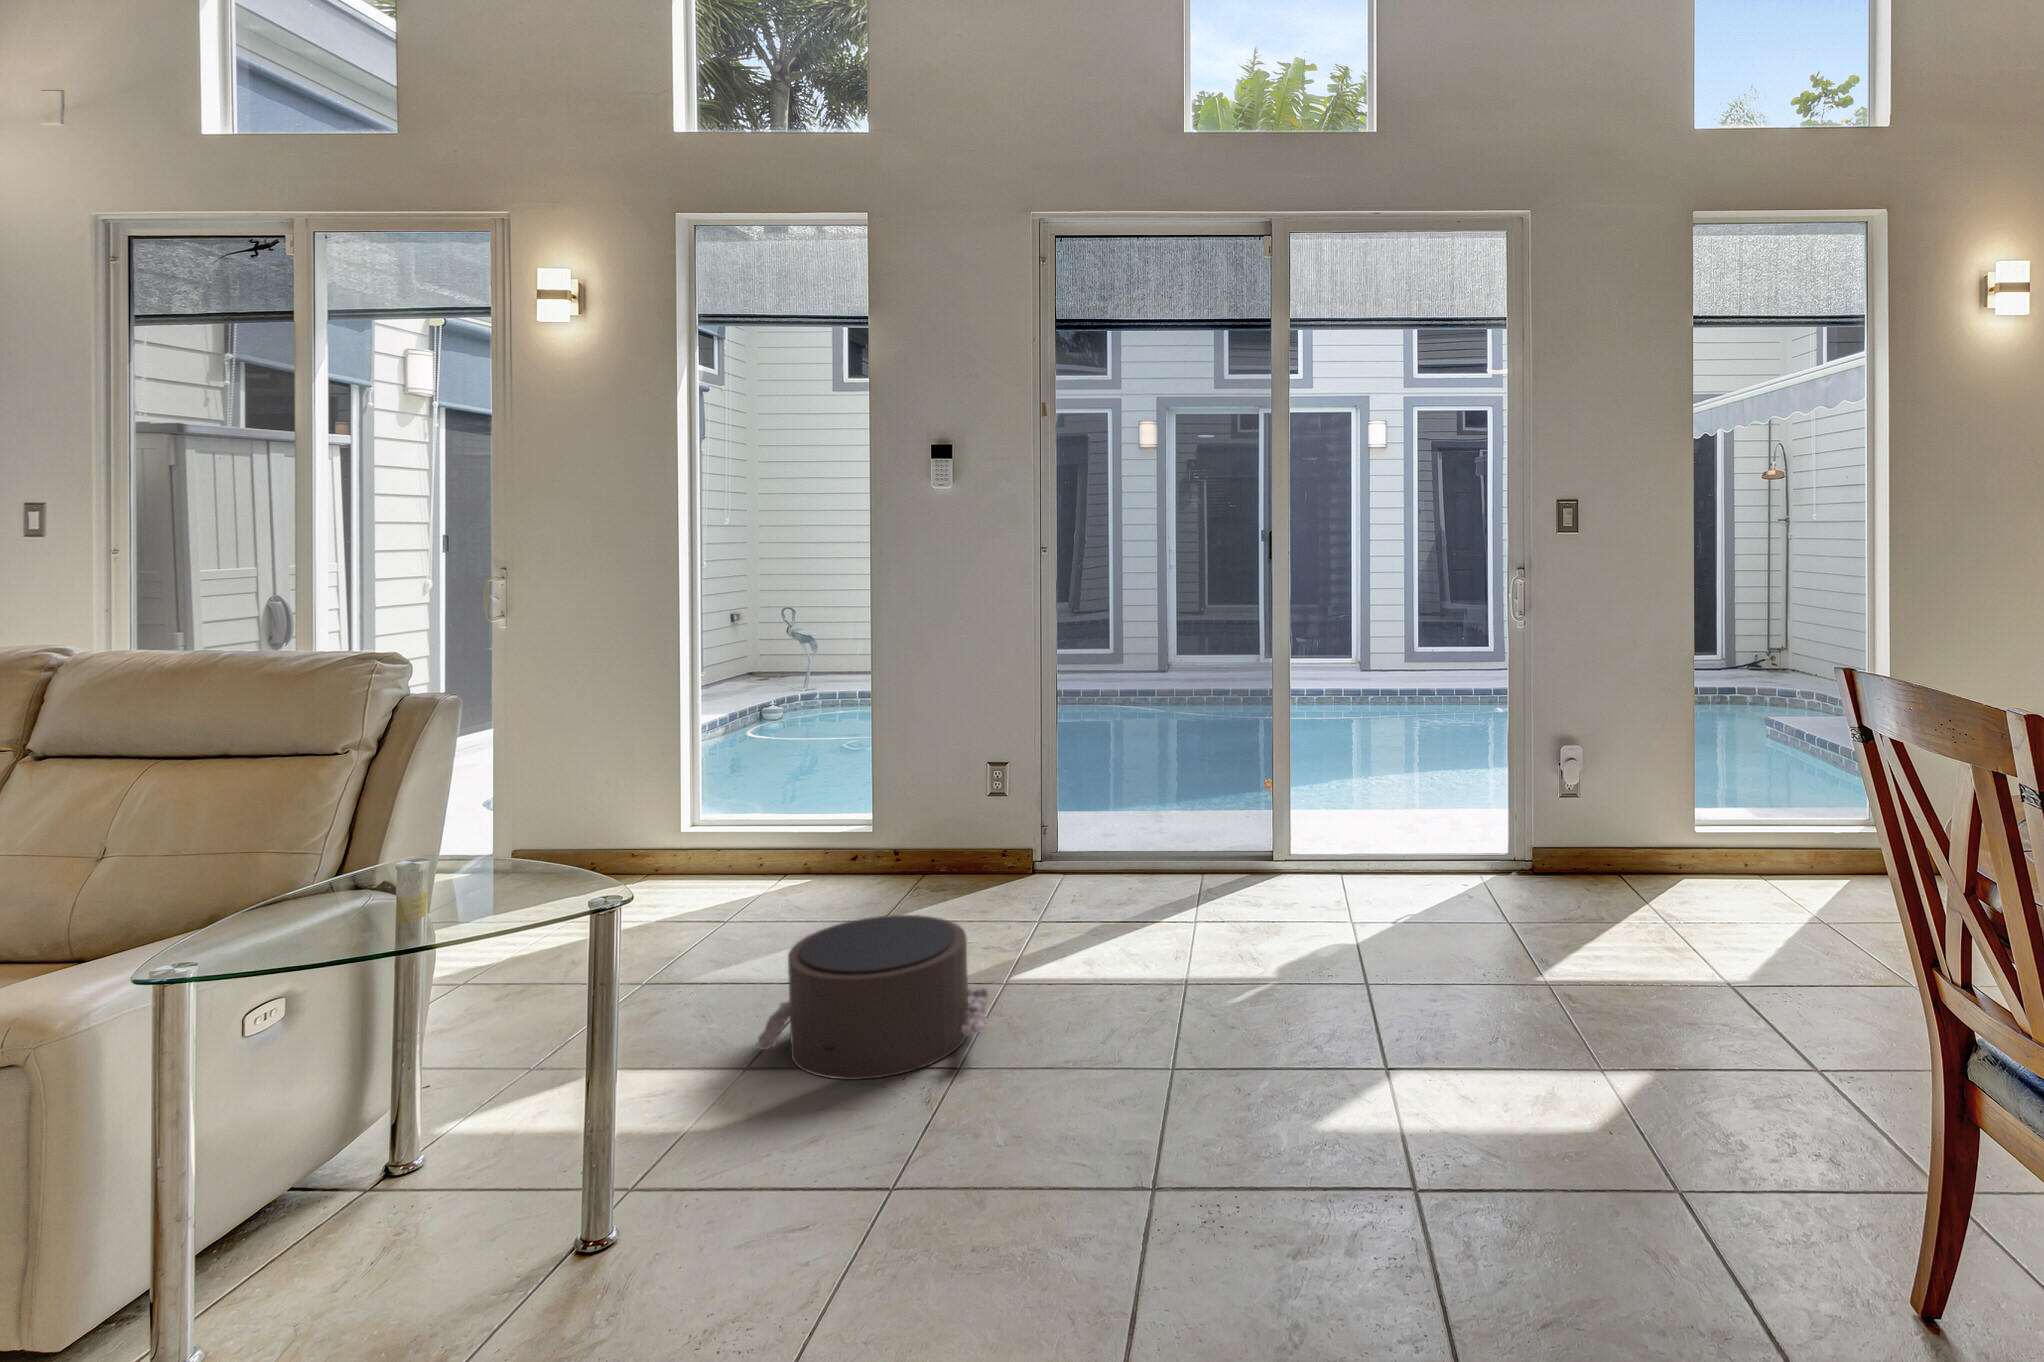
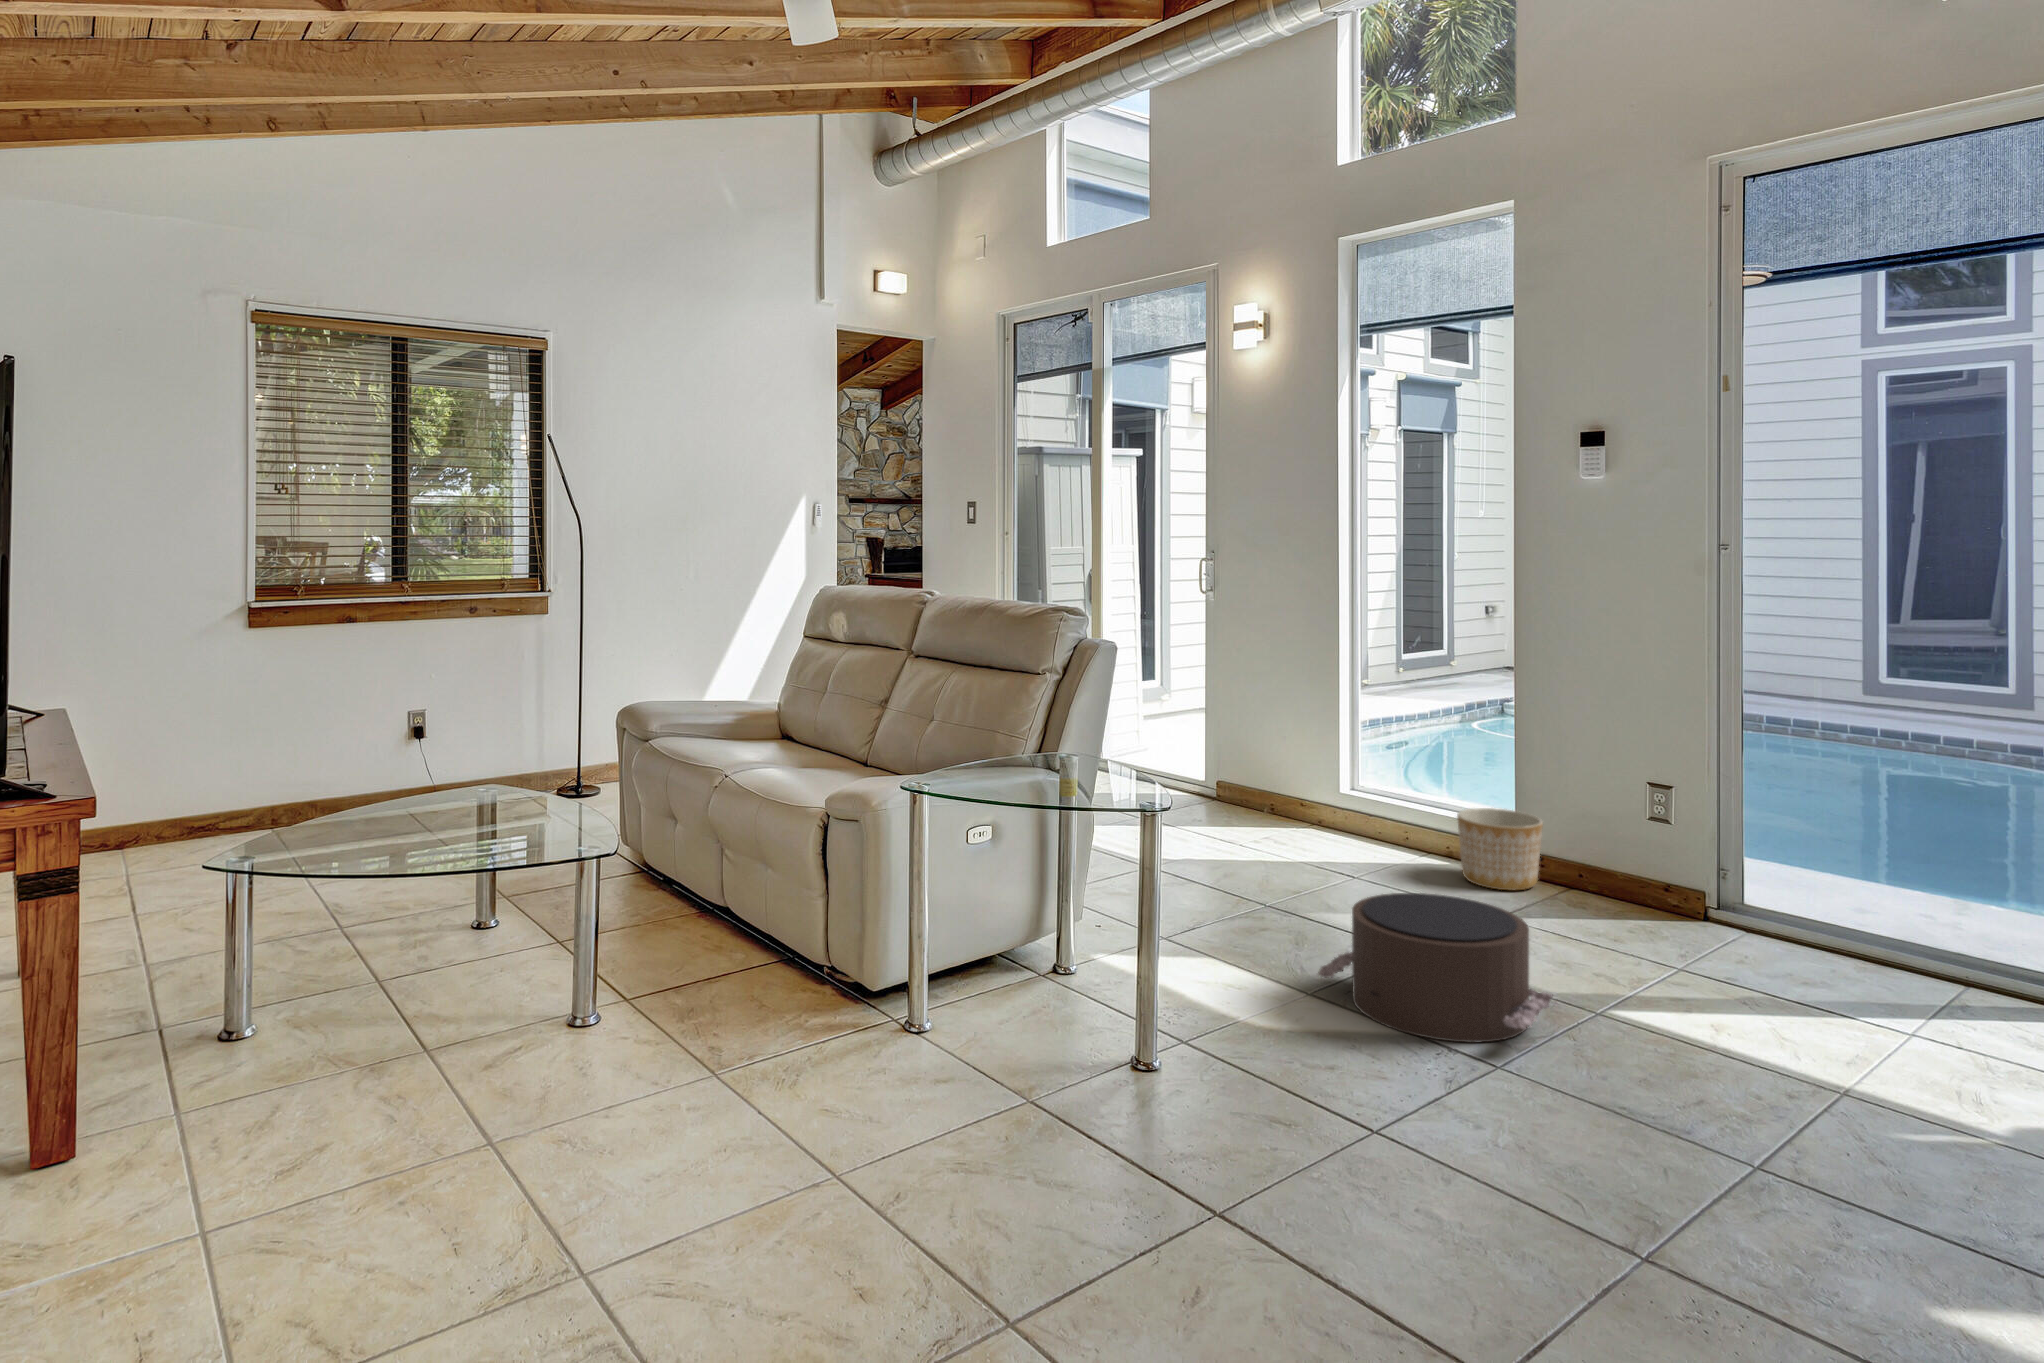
planter: none [820,810,902,894] -> present [1457,808,1543,890]

